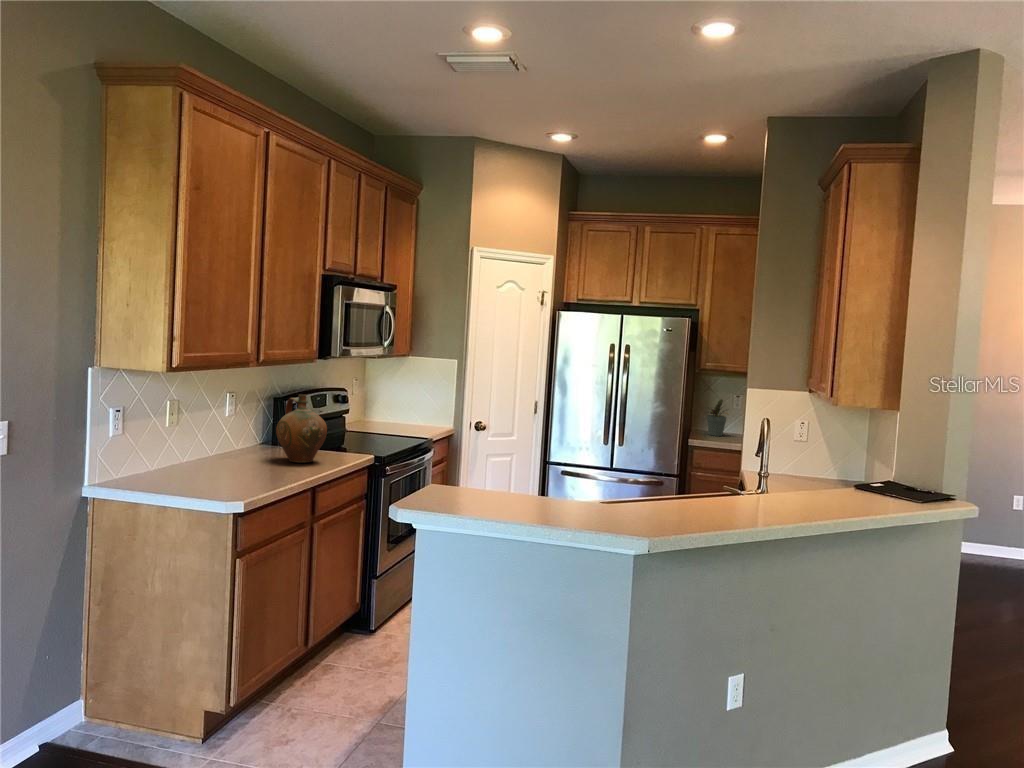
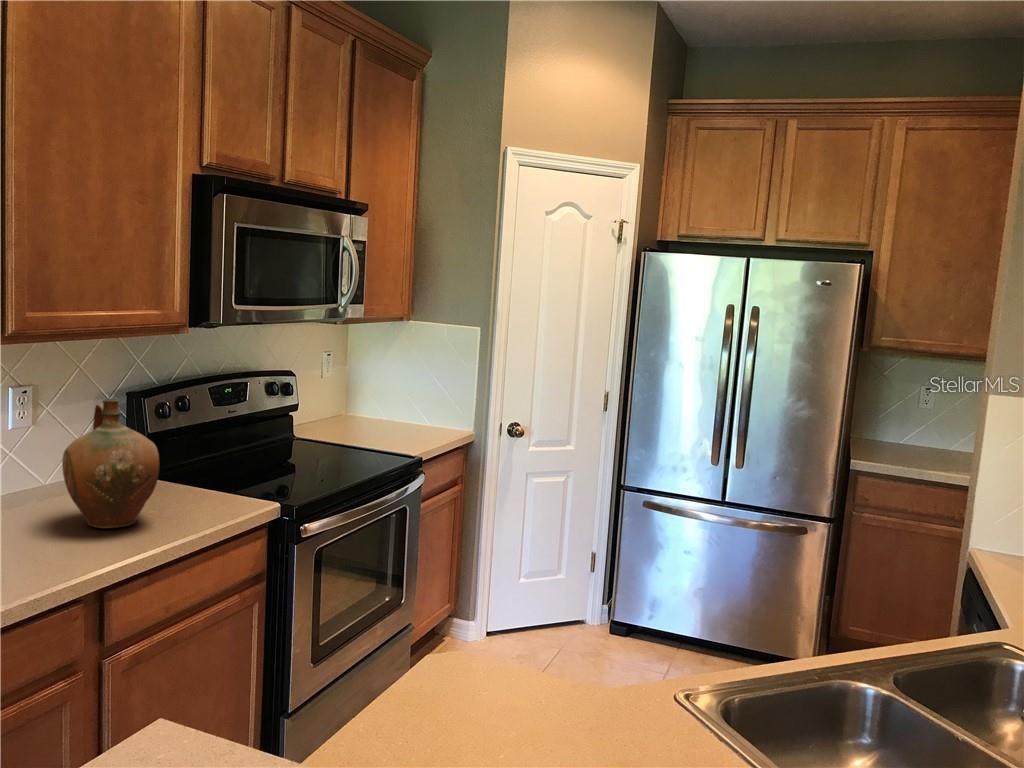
potted plant: present [707,399,728,436] -> none [875,397,924,455]

